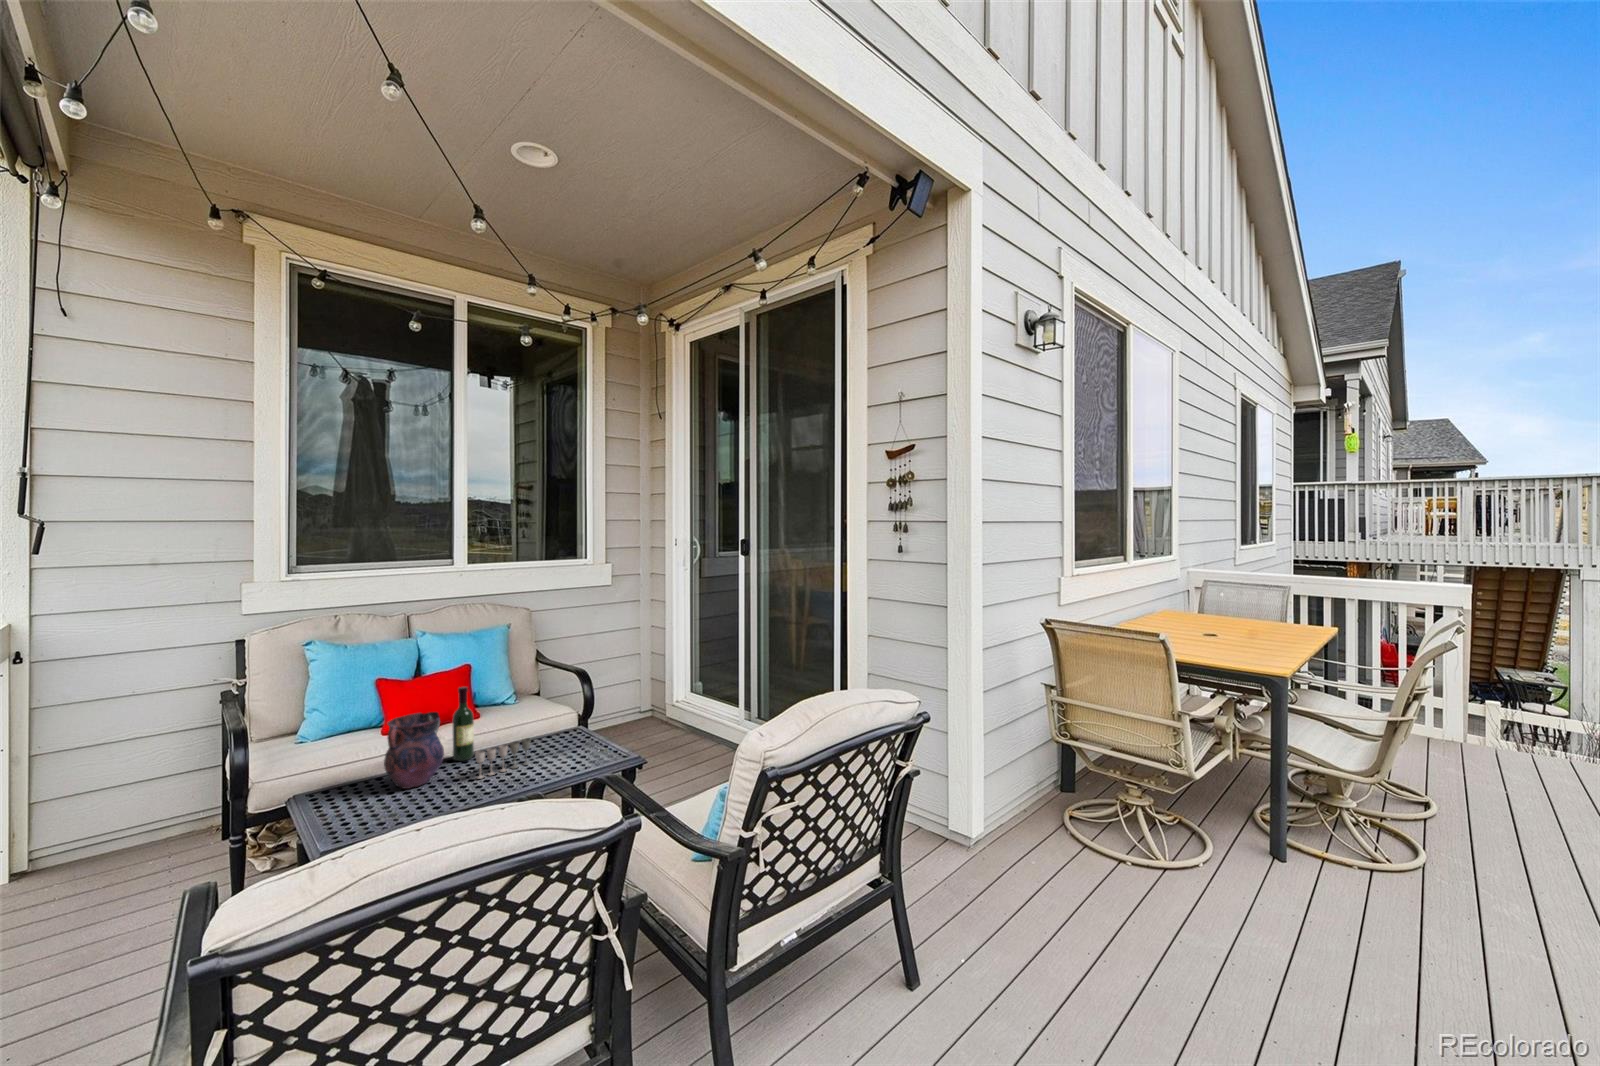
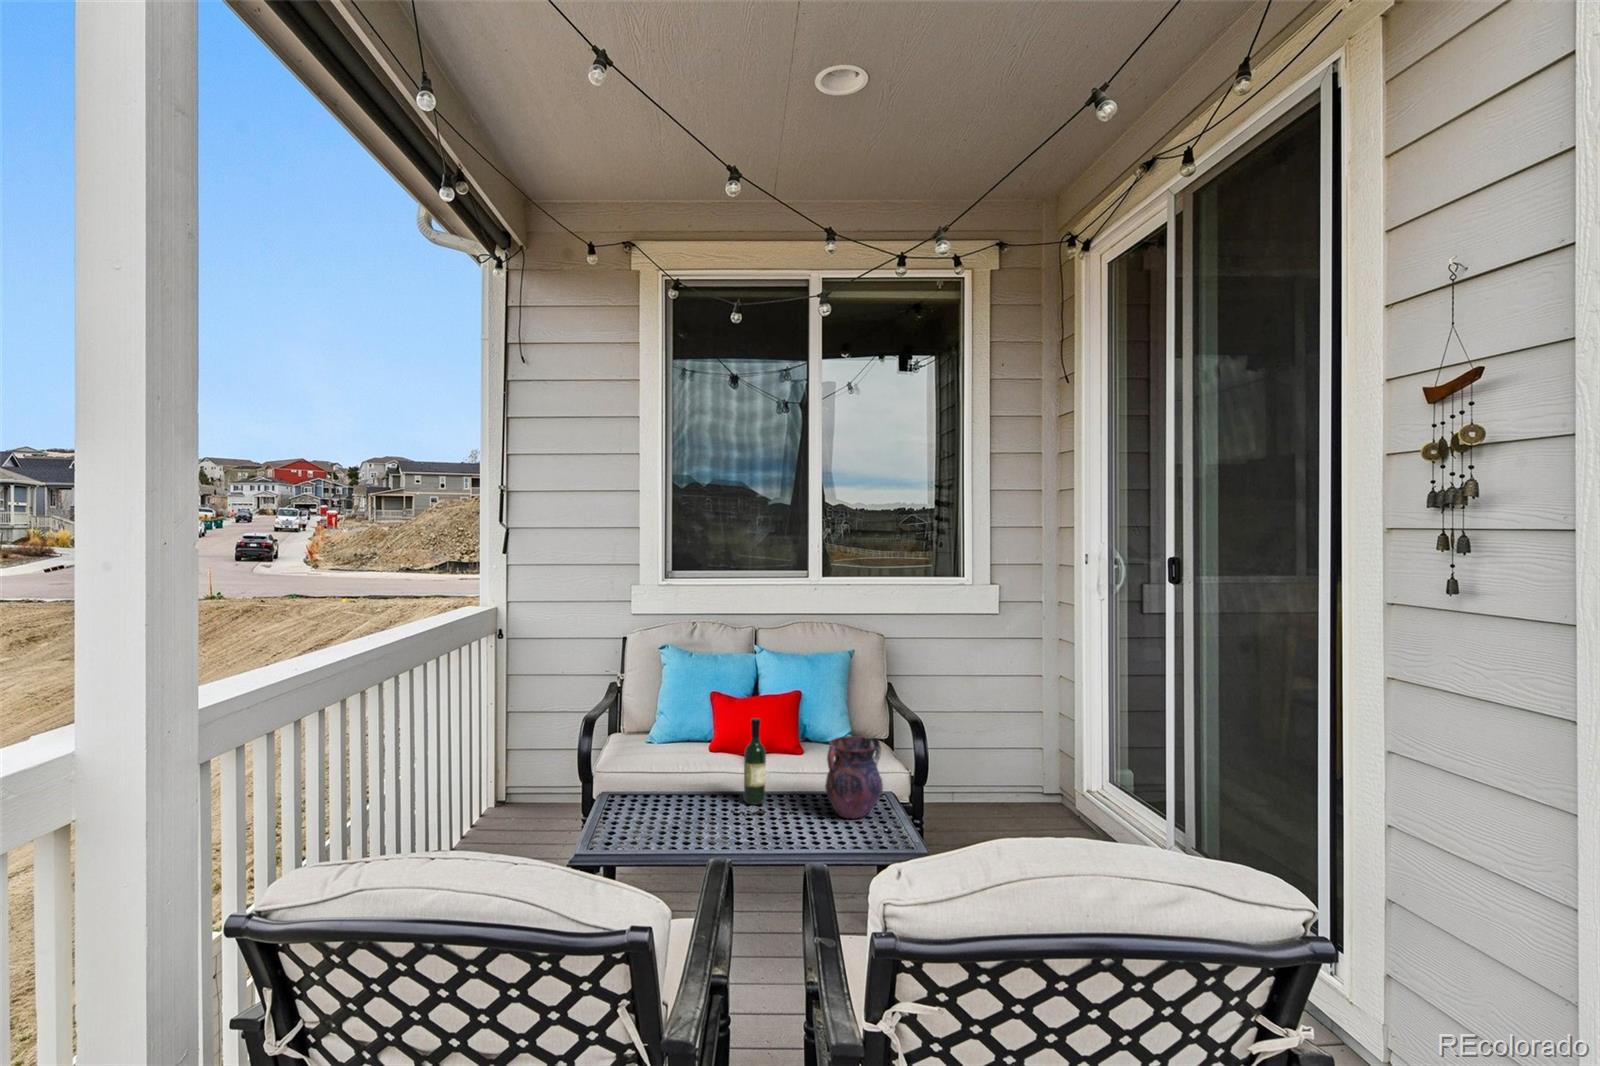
vase: present [384,712,444,789] -> present [825,736,883,819]
wine glass: present [475,738,530,779] -> none [738,797,805,834]

